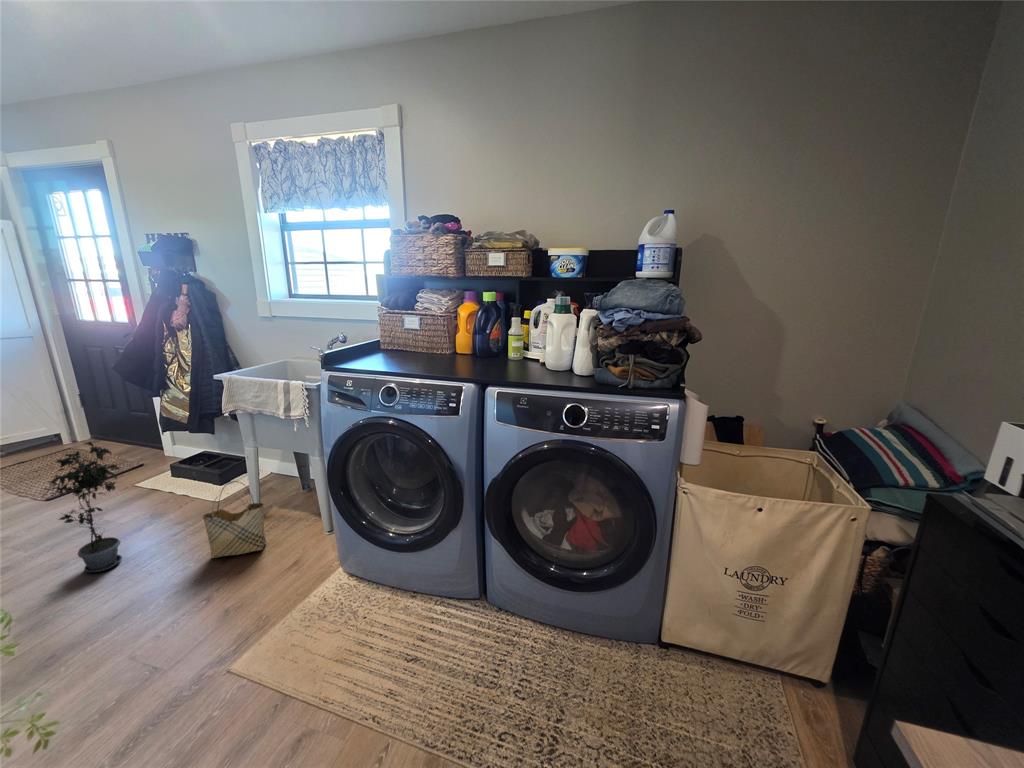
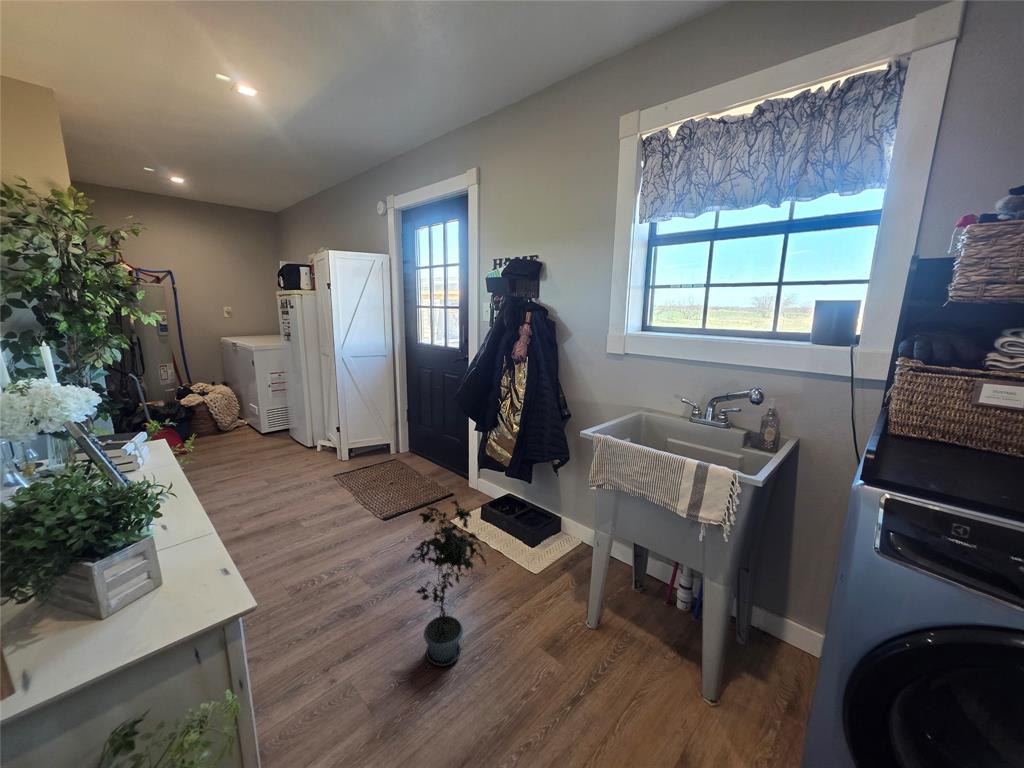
woven basket: present [202,481,266,558] -> none [565,591,644,712]

